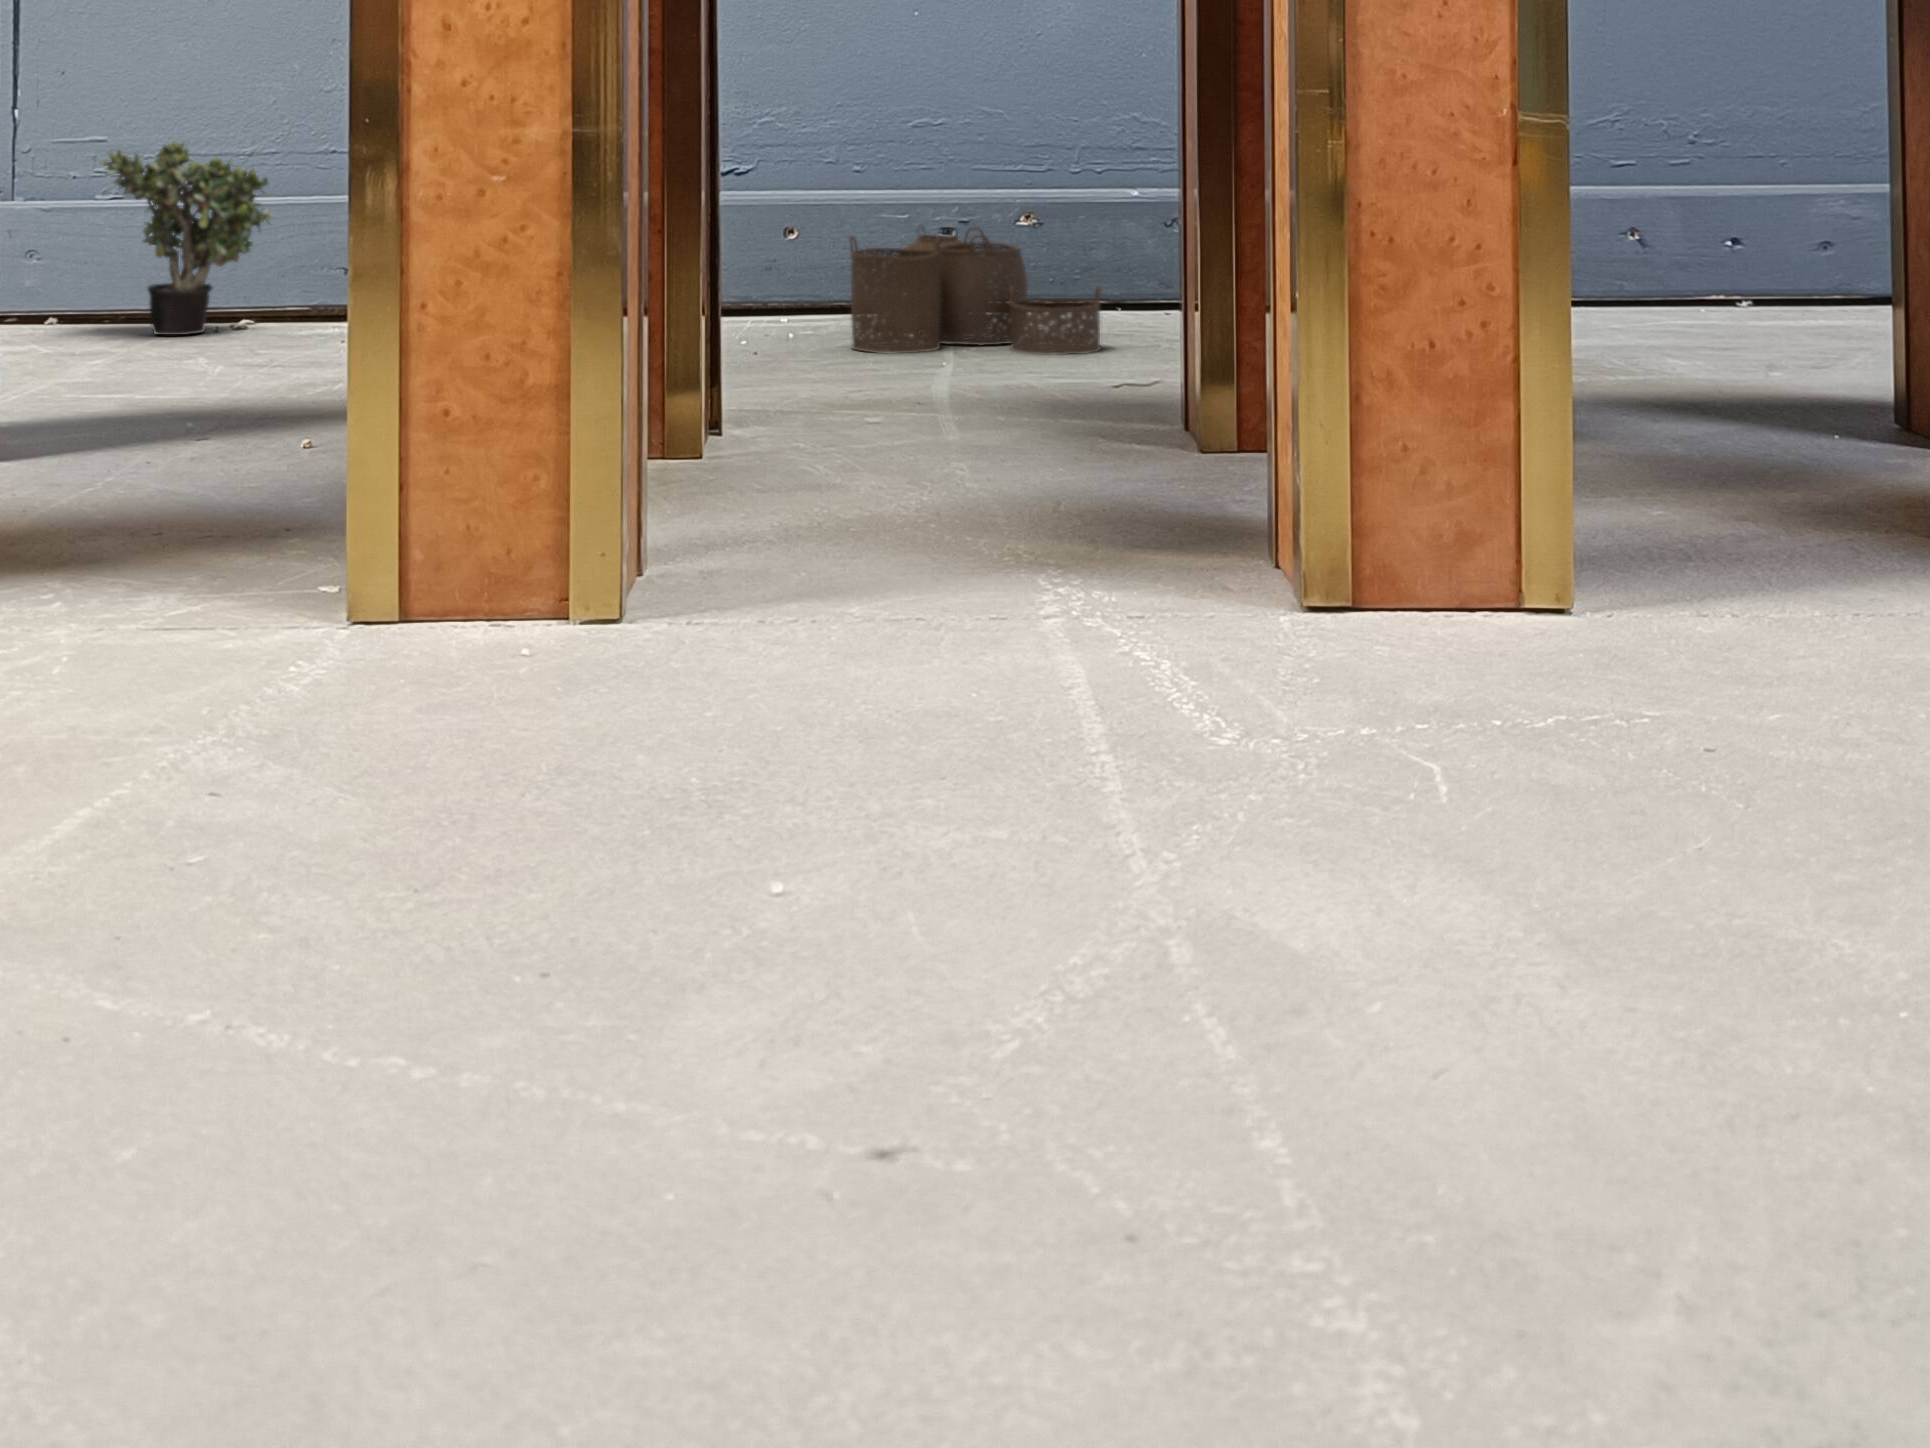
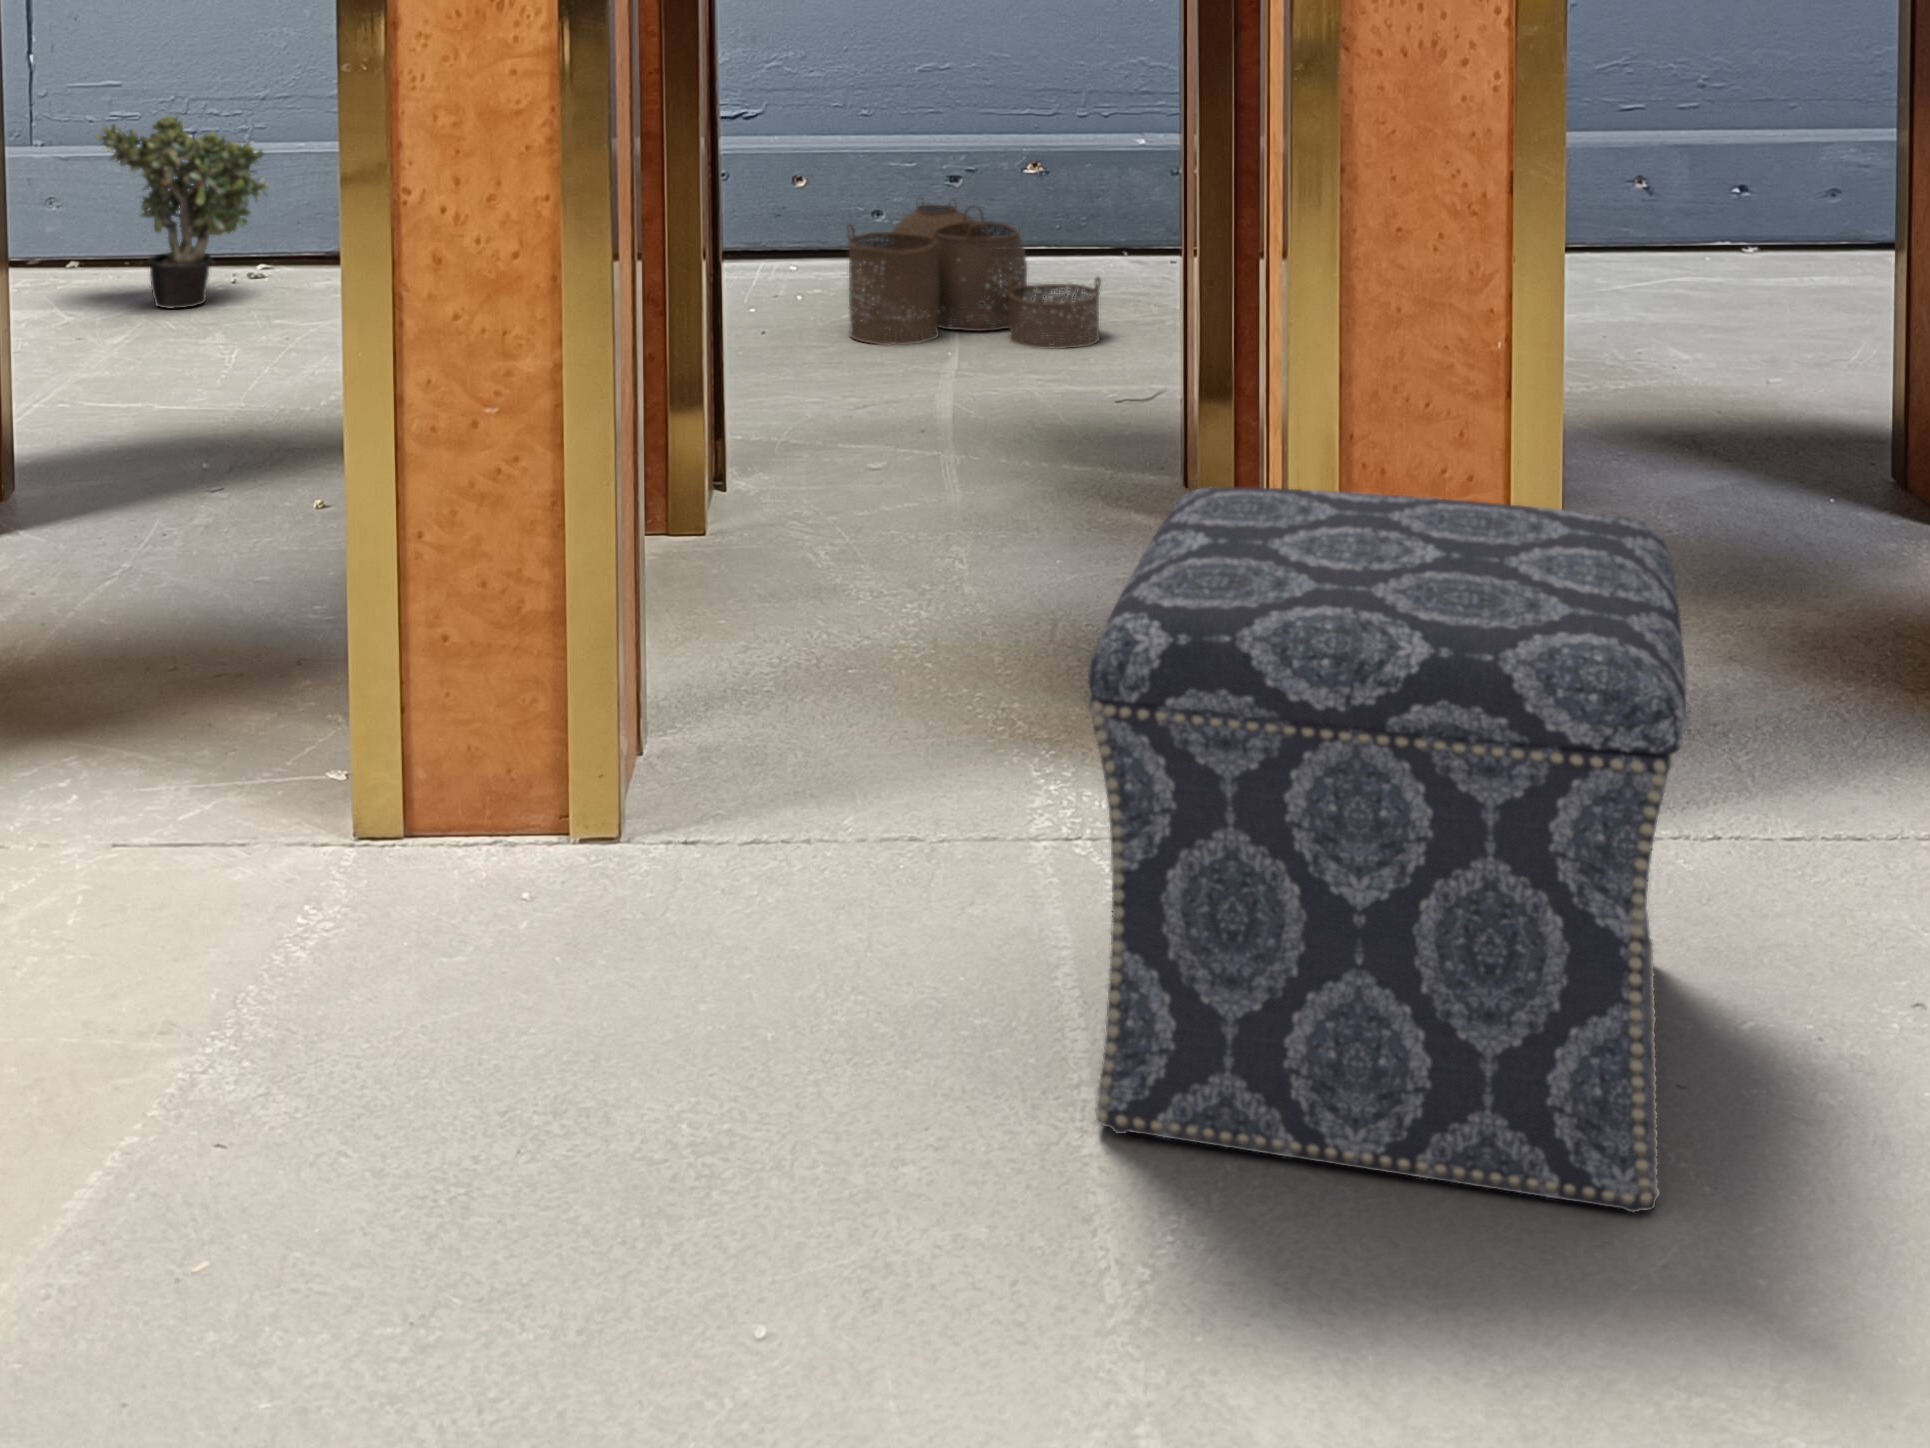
ottoman: none [1109,205,1720,836] -> present [1087,487,1686,1212]

